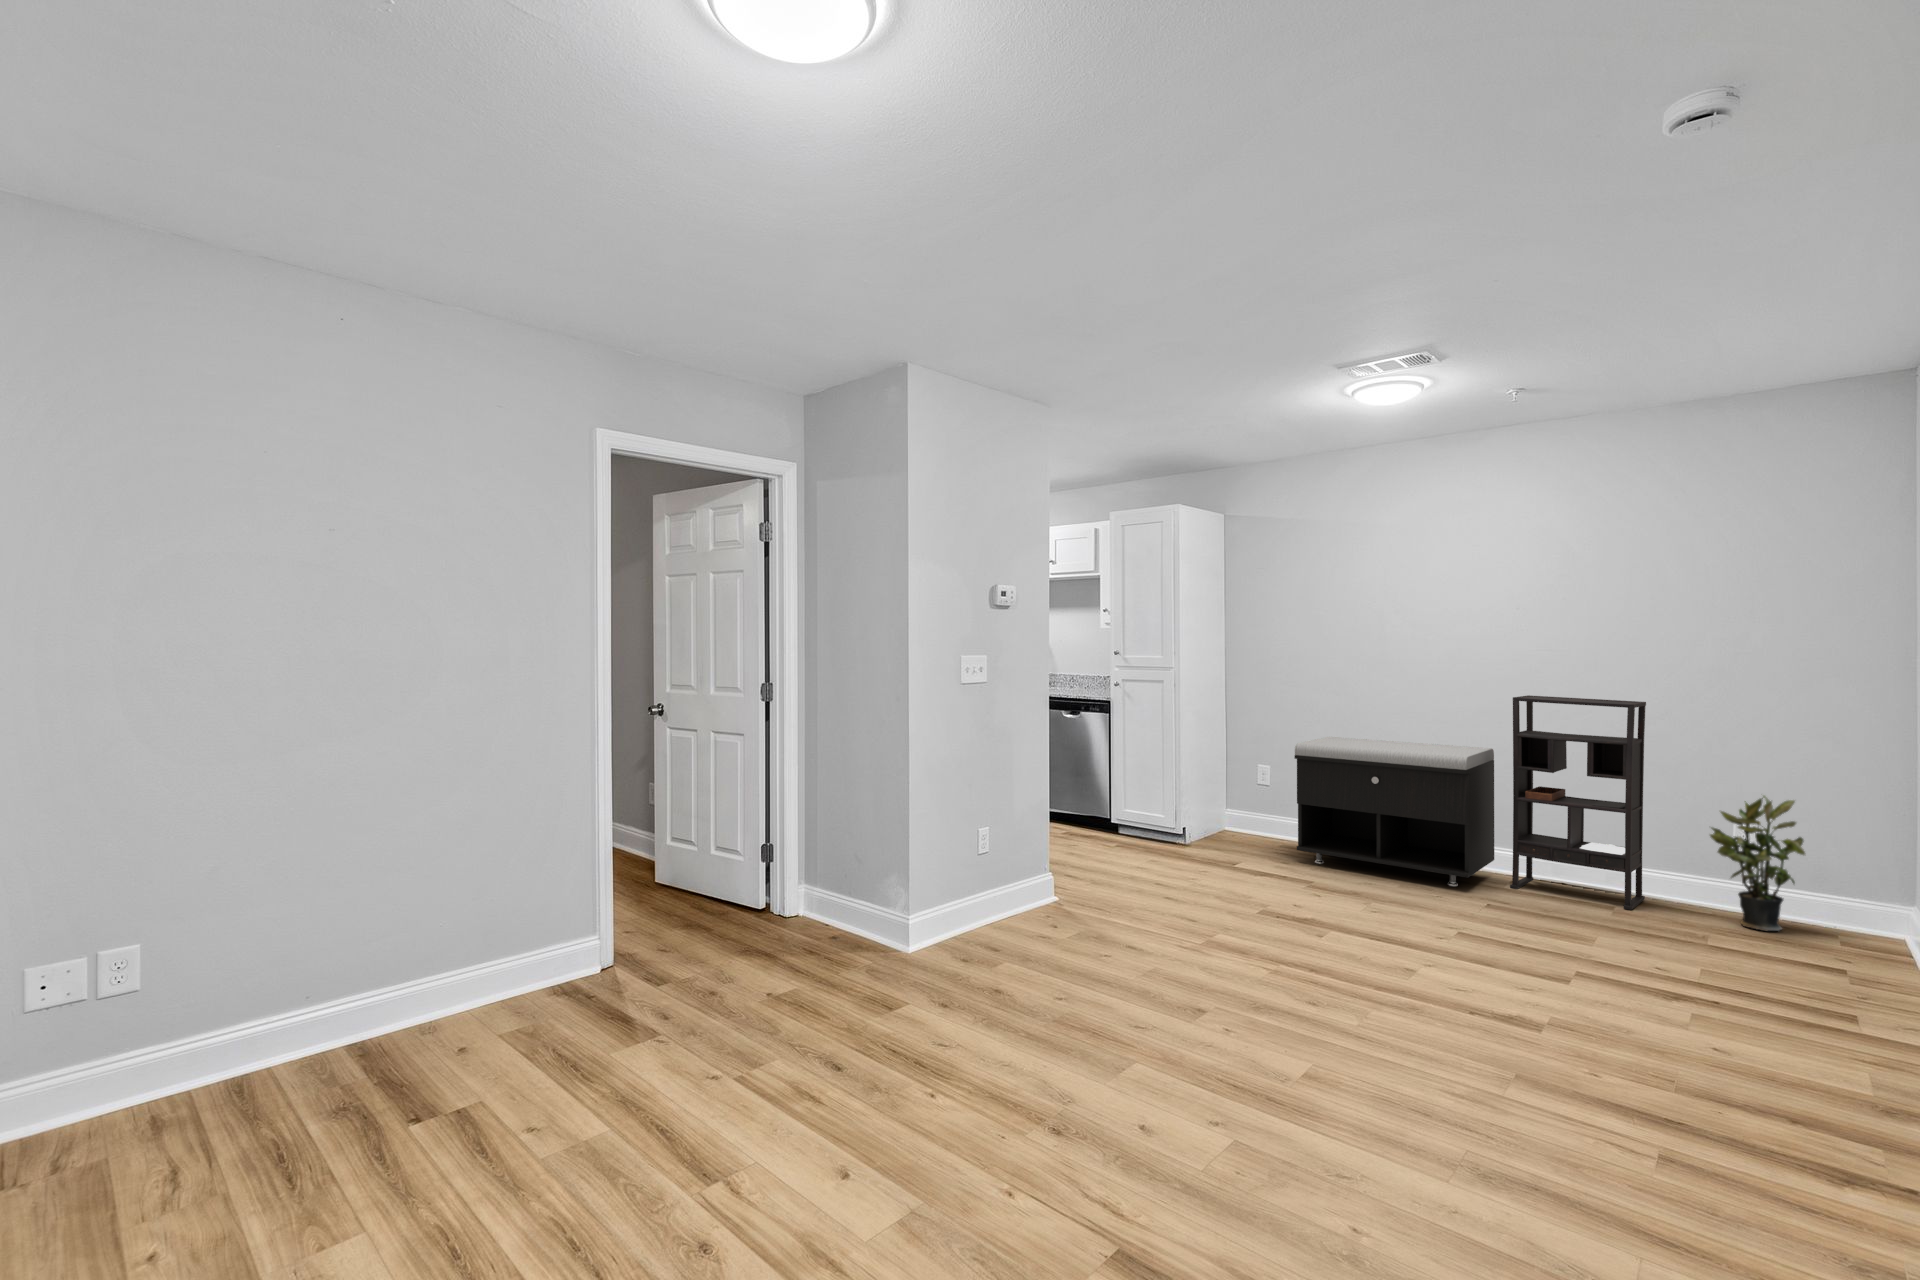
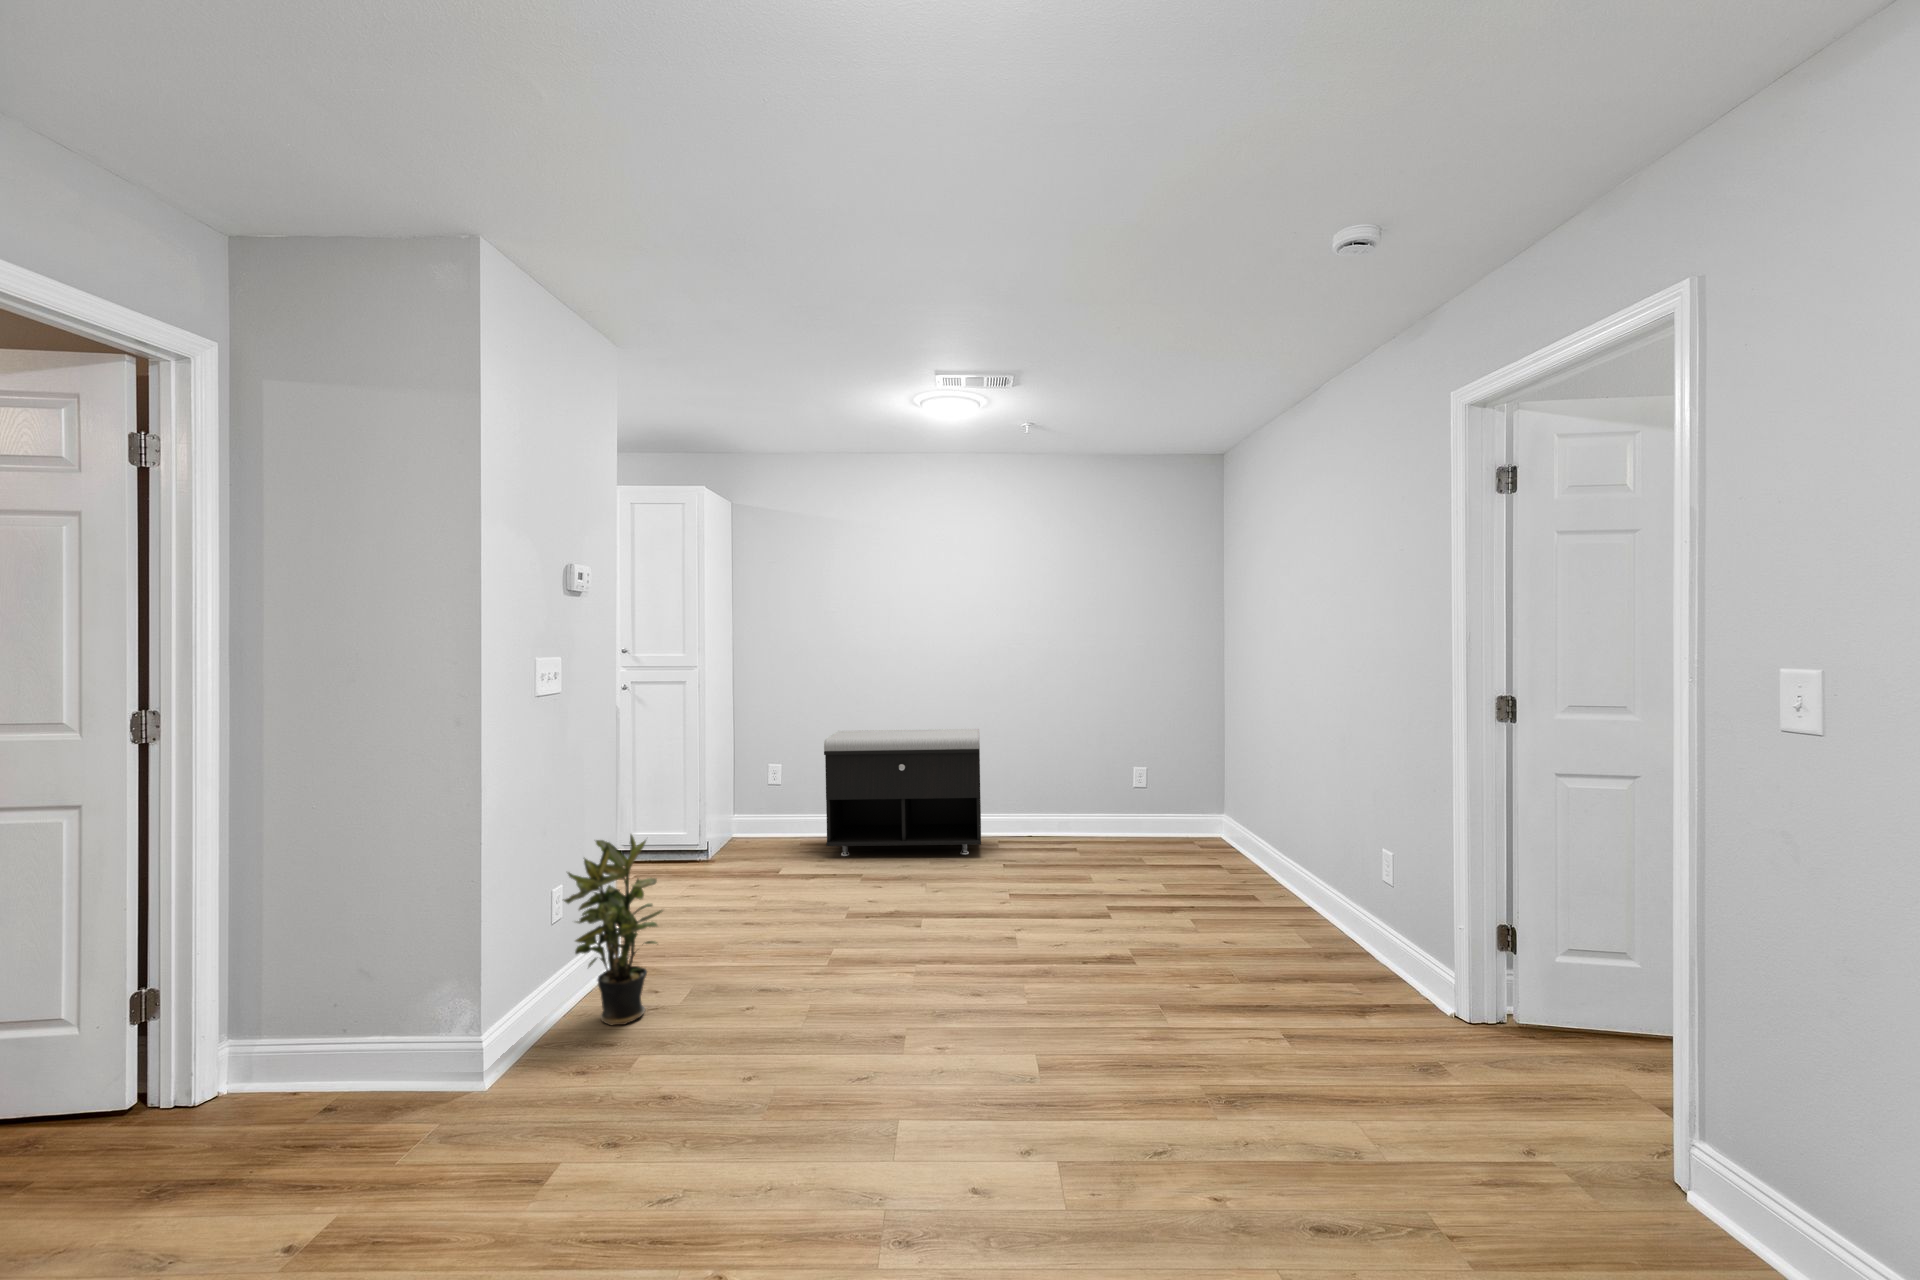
bookshelf: present [1510,695,1646,910] -> none [1001,681,1089,848]
potted plant: present [1710,796,1805,931] -> present [563,835,662,1025]

